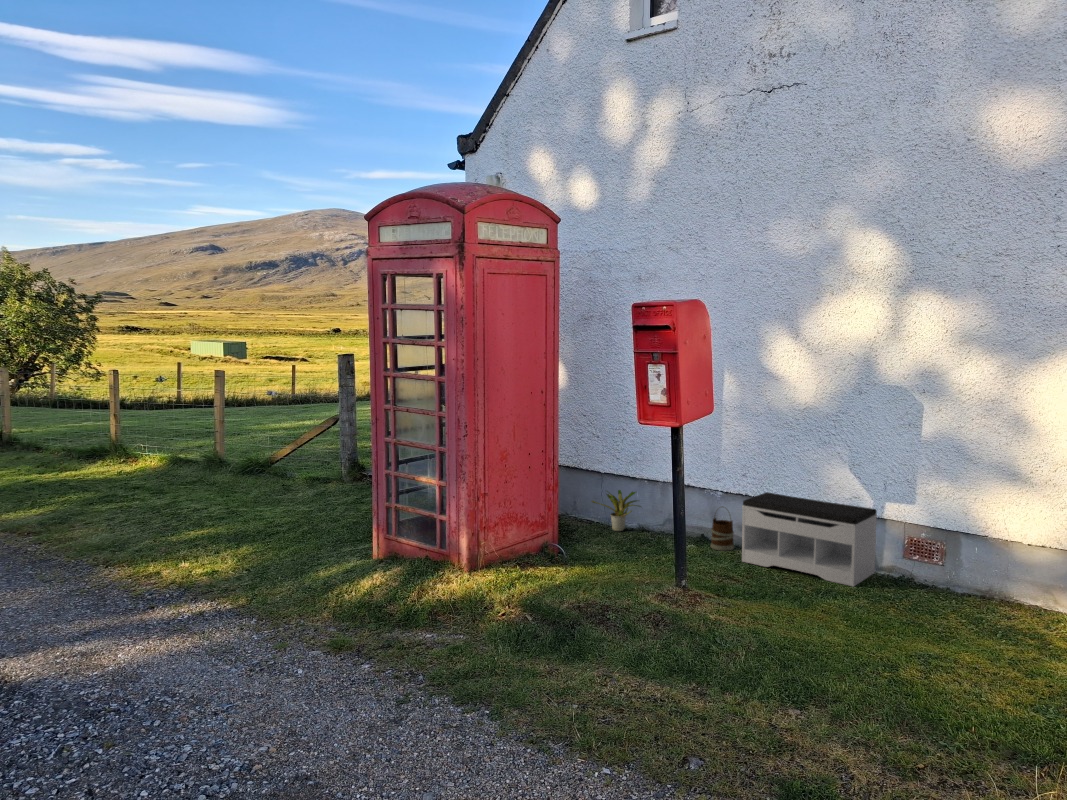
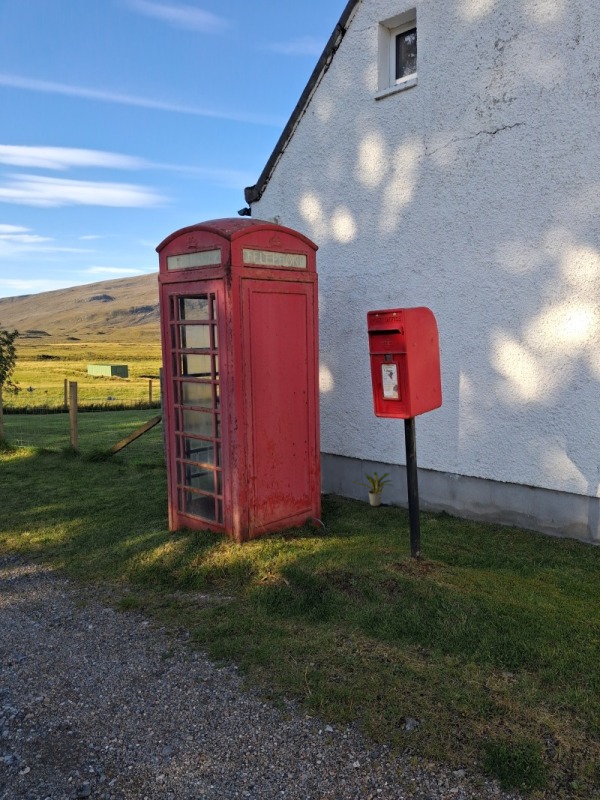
bench: present [742,492,877,586] -> none [475,473,591,555]
wooden bucket: present [711,518,734,550] -> none [450,485,470,522]

